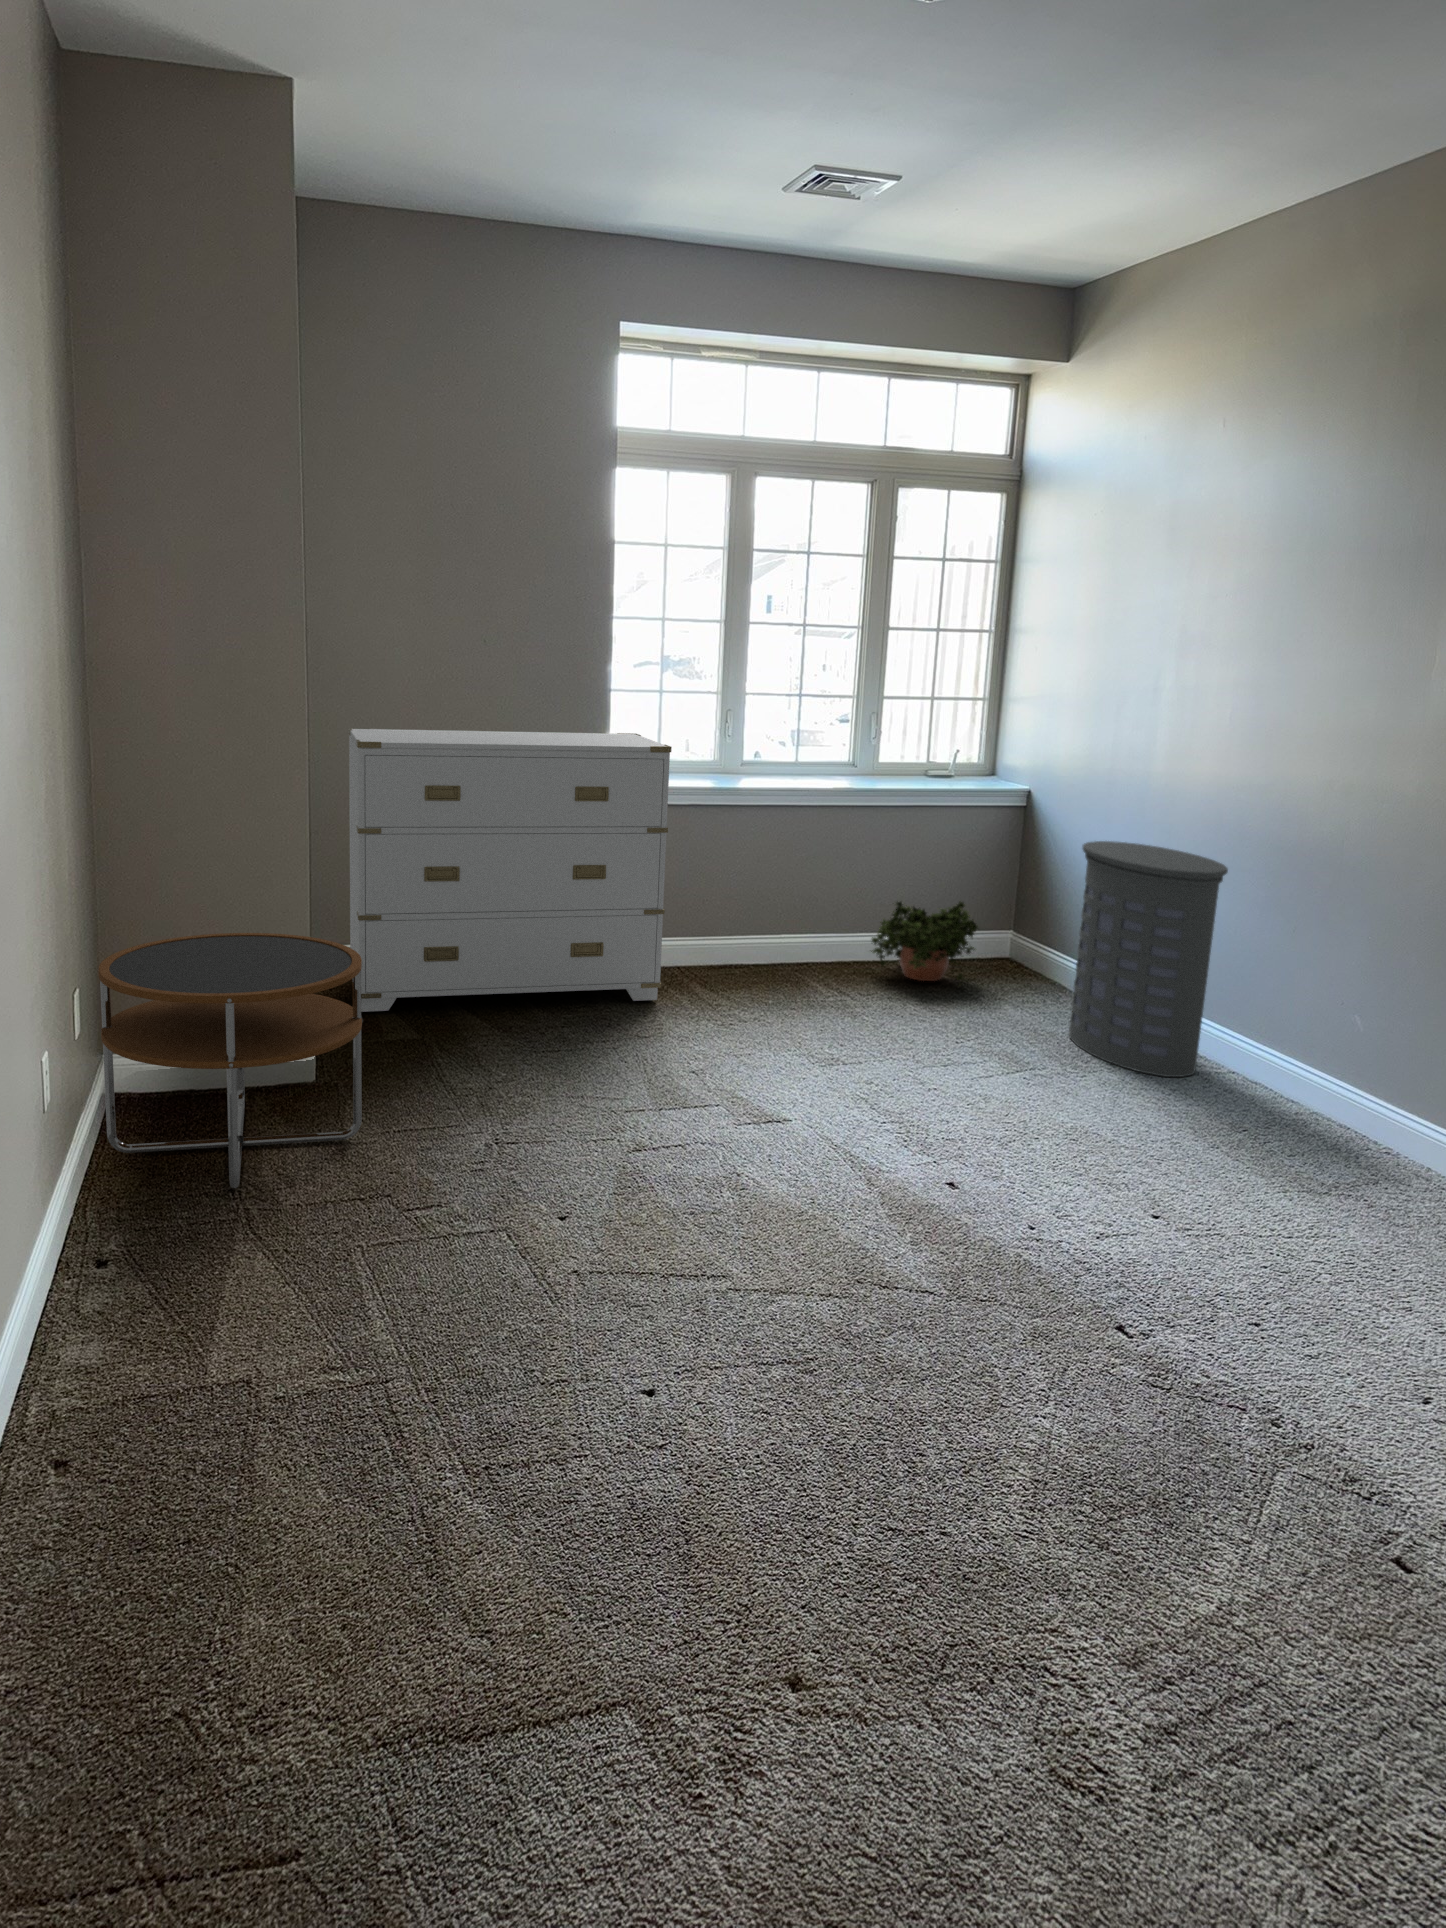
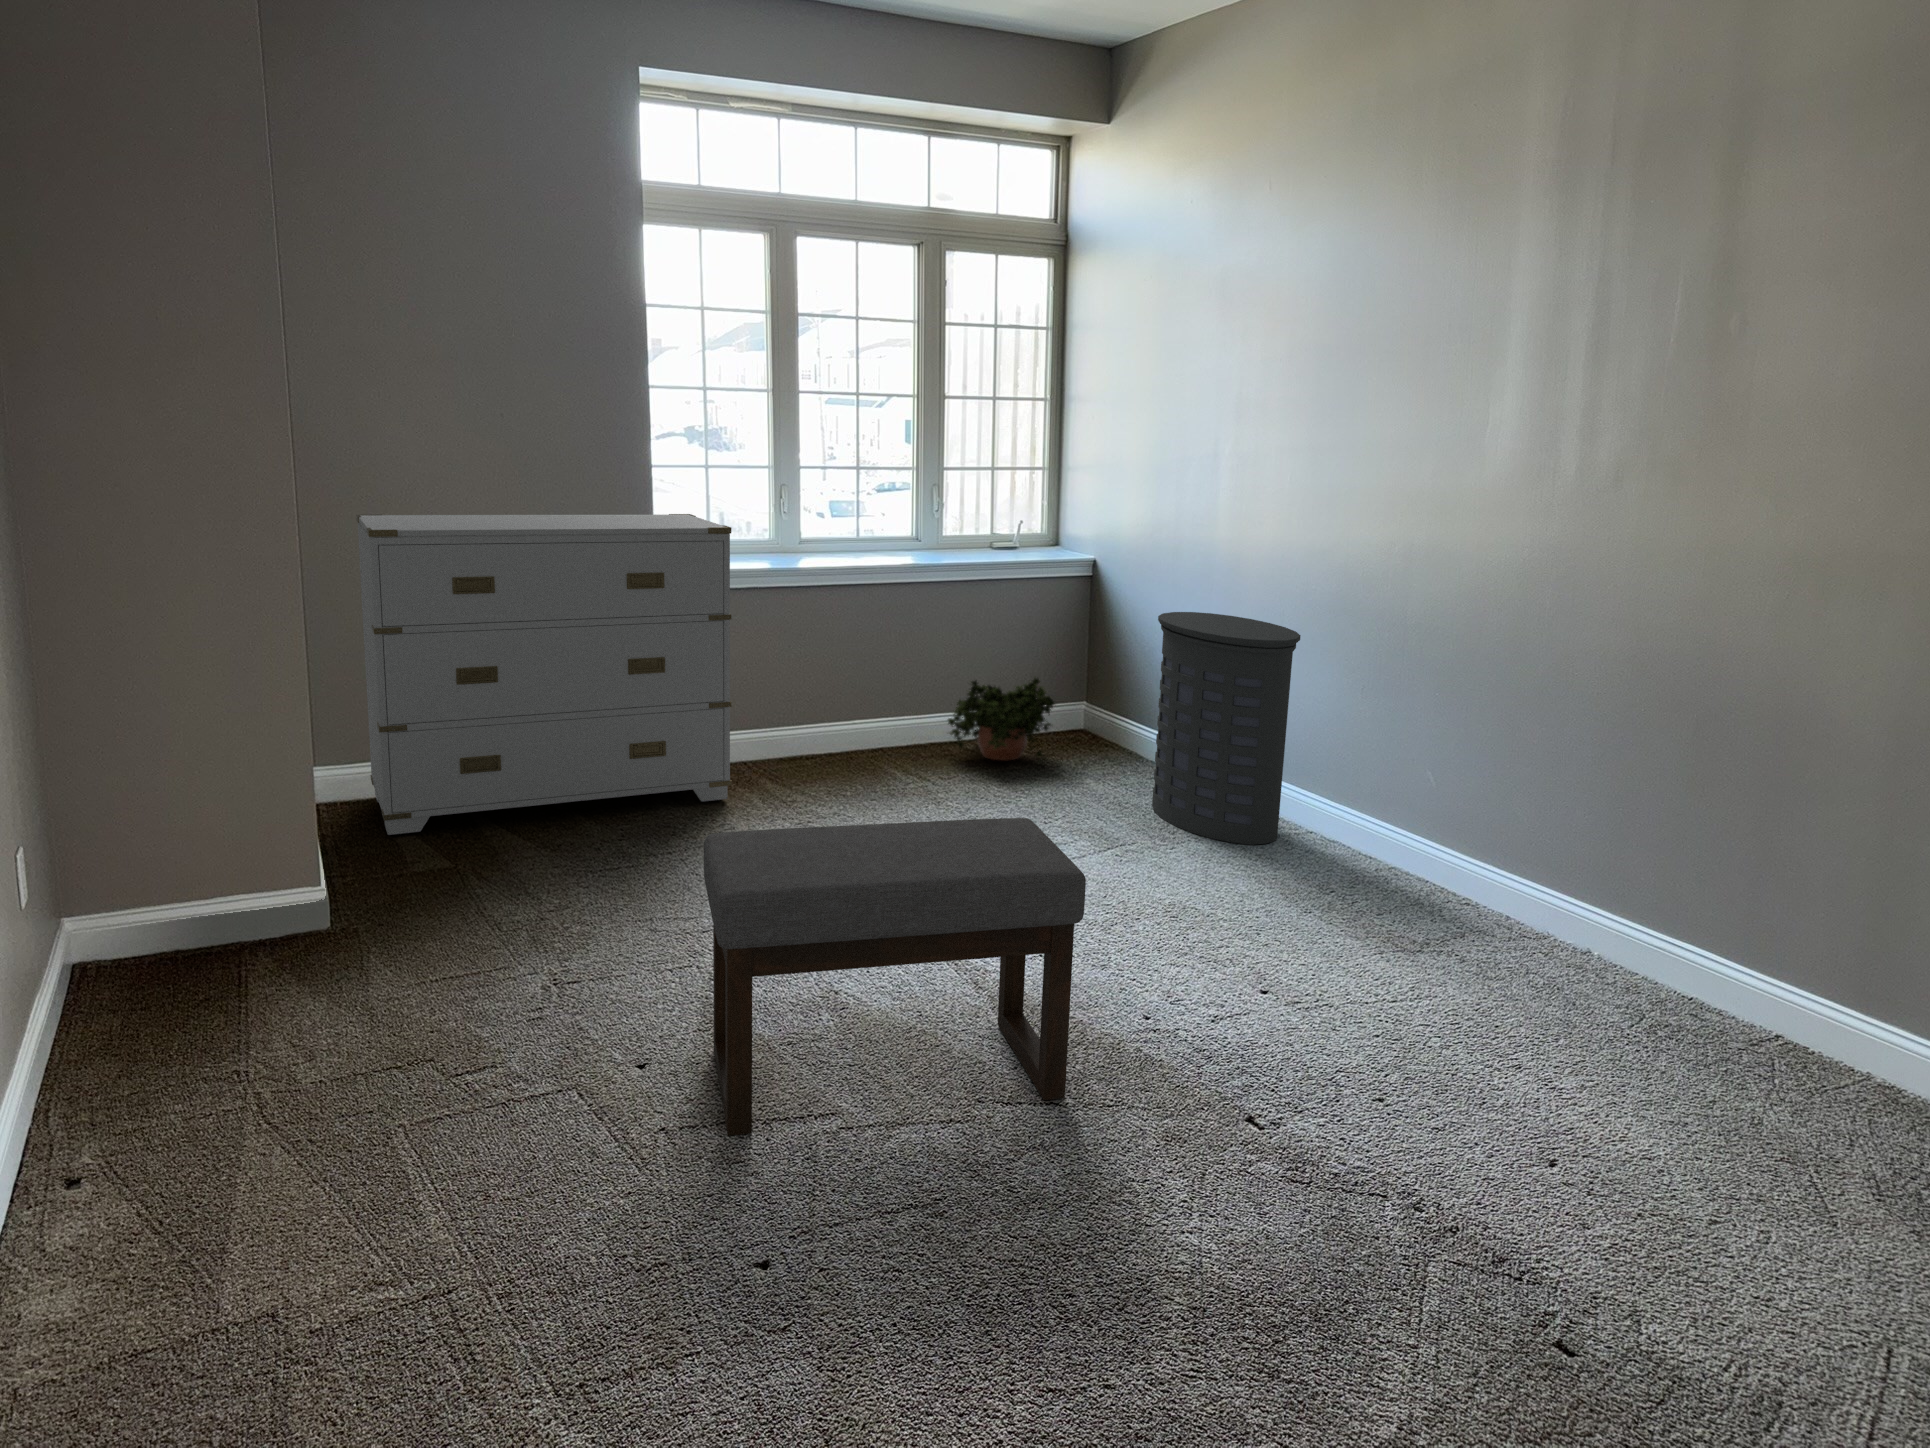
side table: present [98,933,363,1188] -> none [43,757,396,1065]
ottoman: none [622,1019,966,1289] -> present [704,818,1086,1136]

